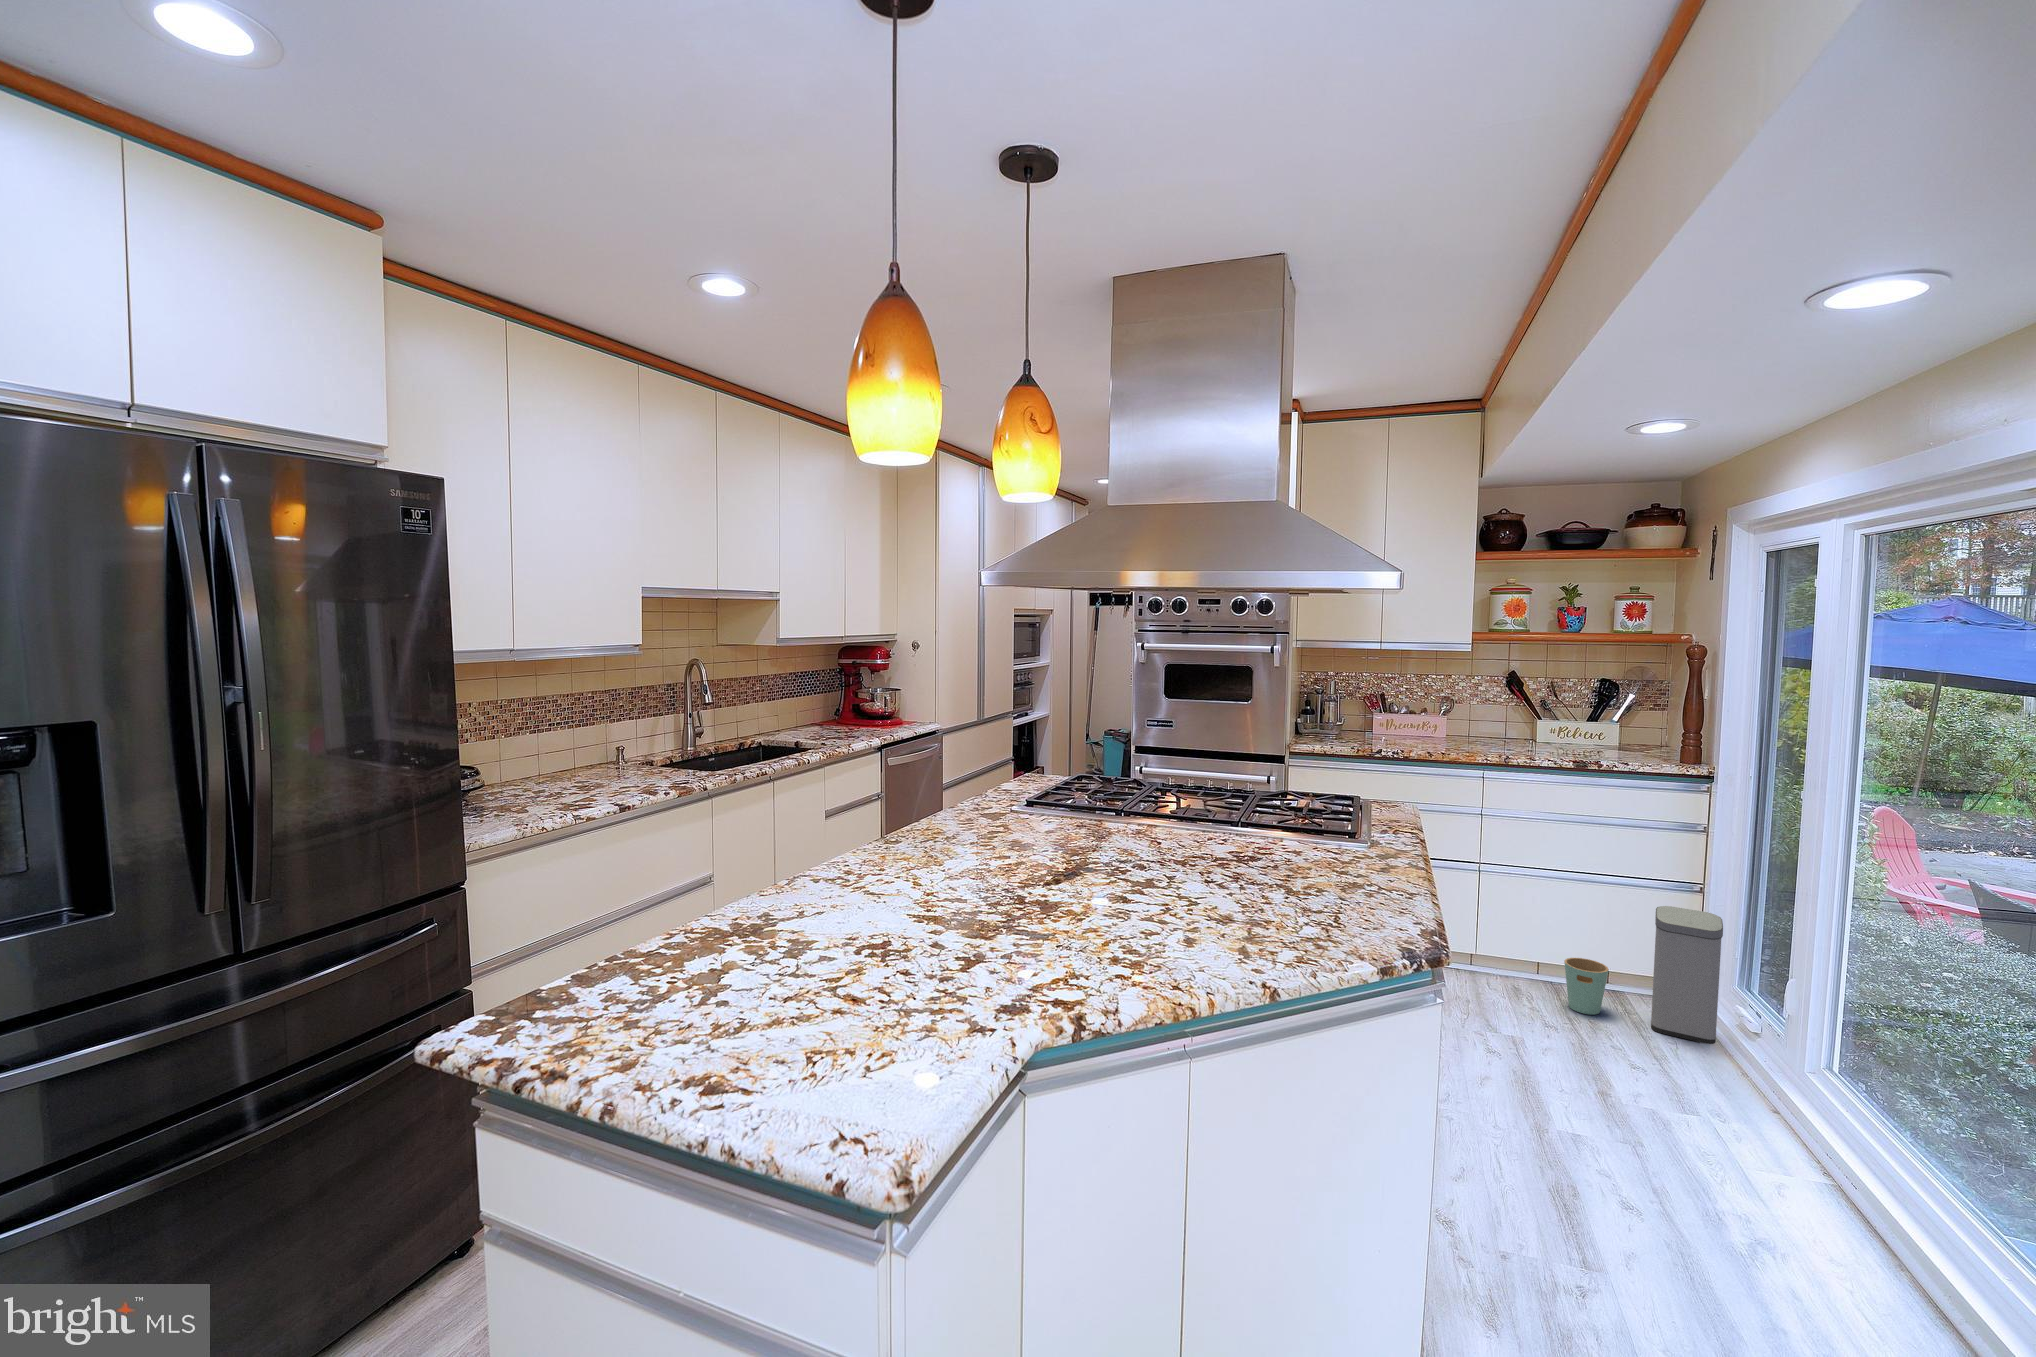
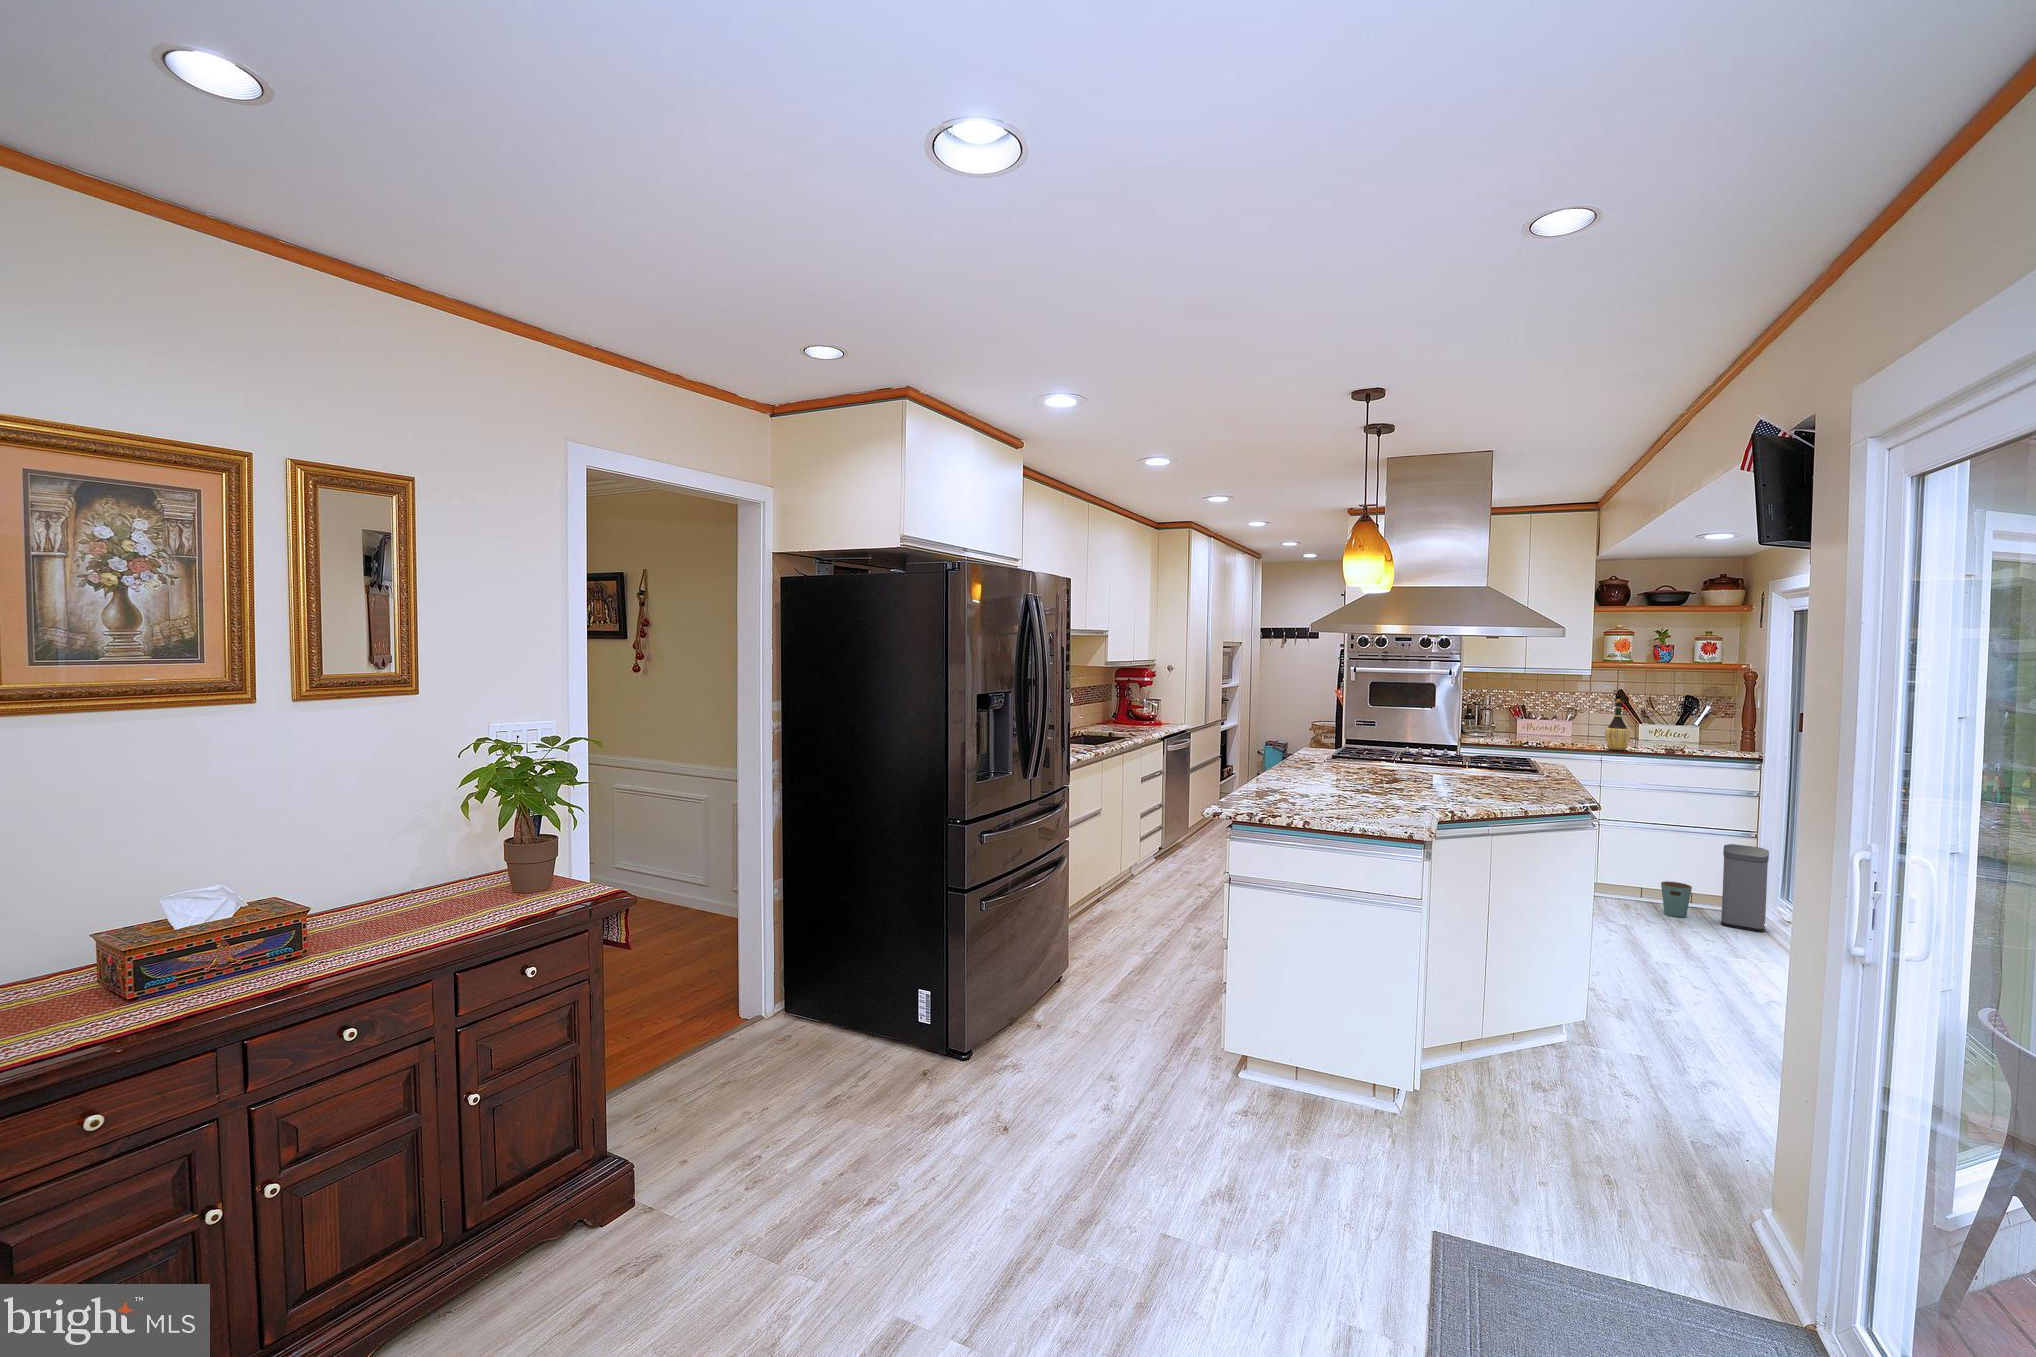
wine bottle: none [1488,686,1523,762] -> present [1605,699,1630,750]

